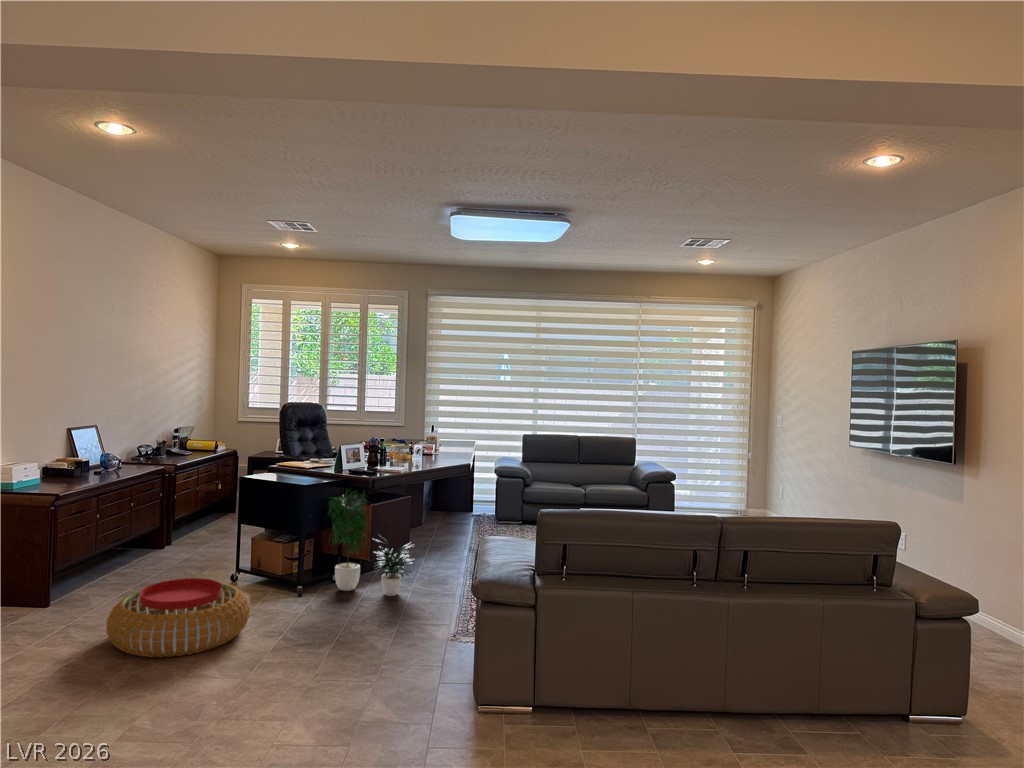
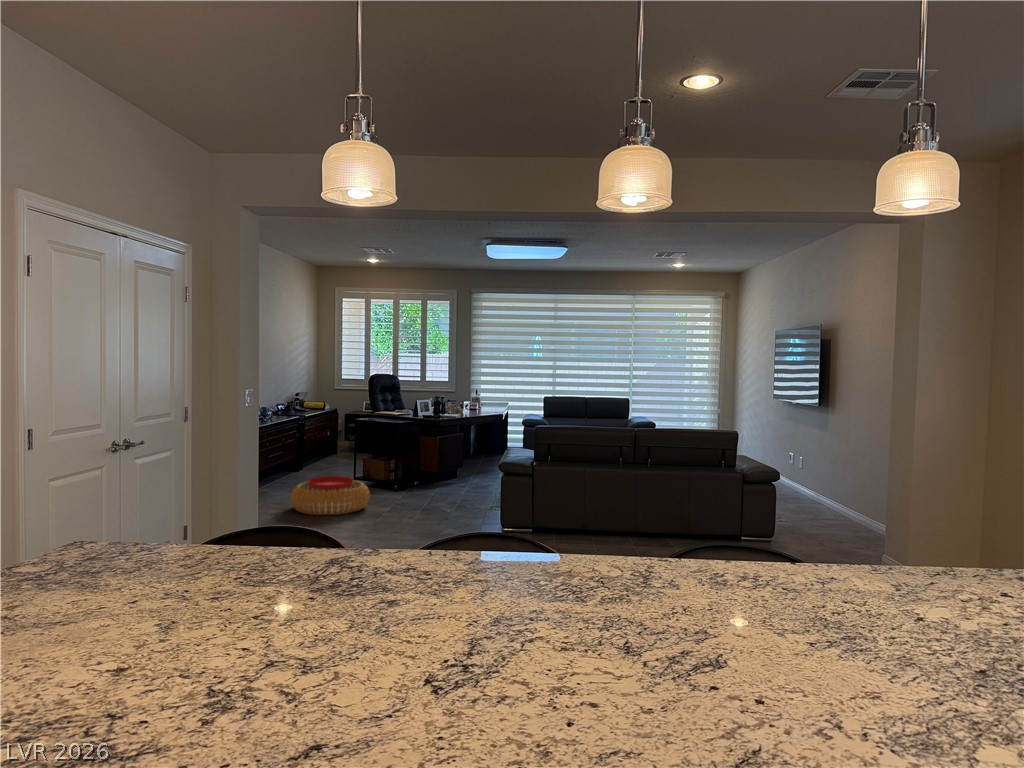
potted plant: present [328,490,412,596] -> none [410,424,467,494]

